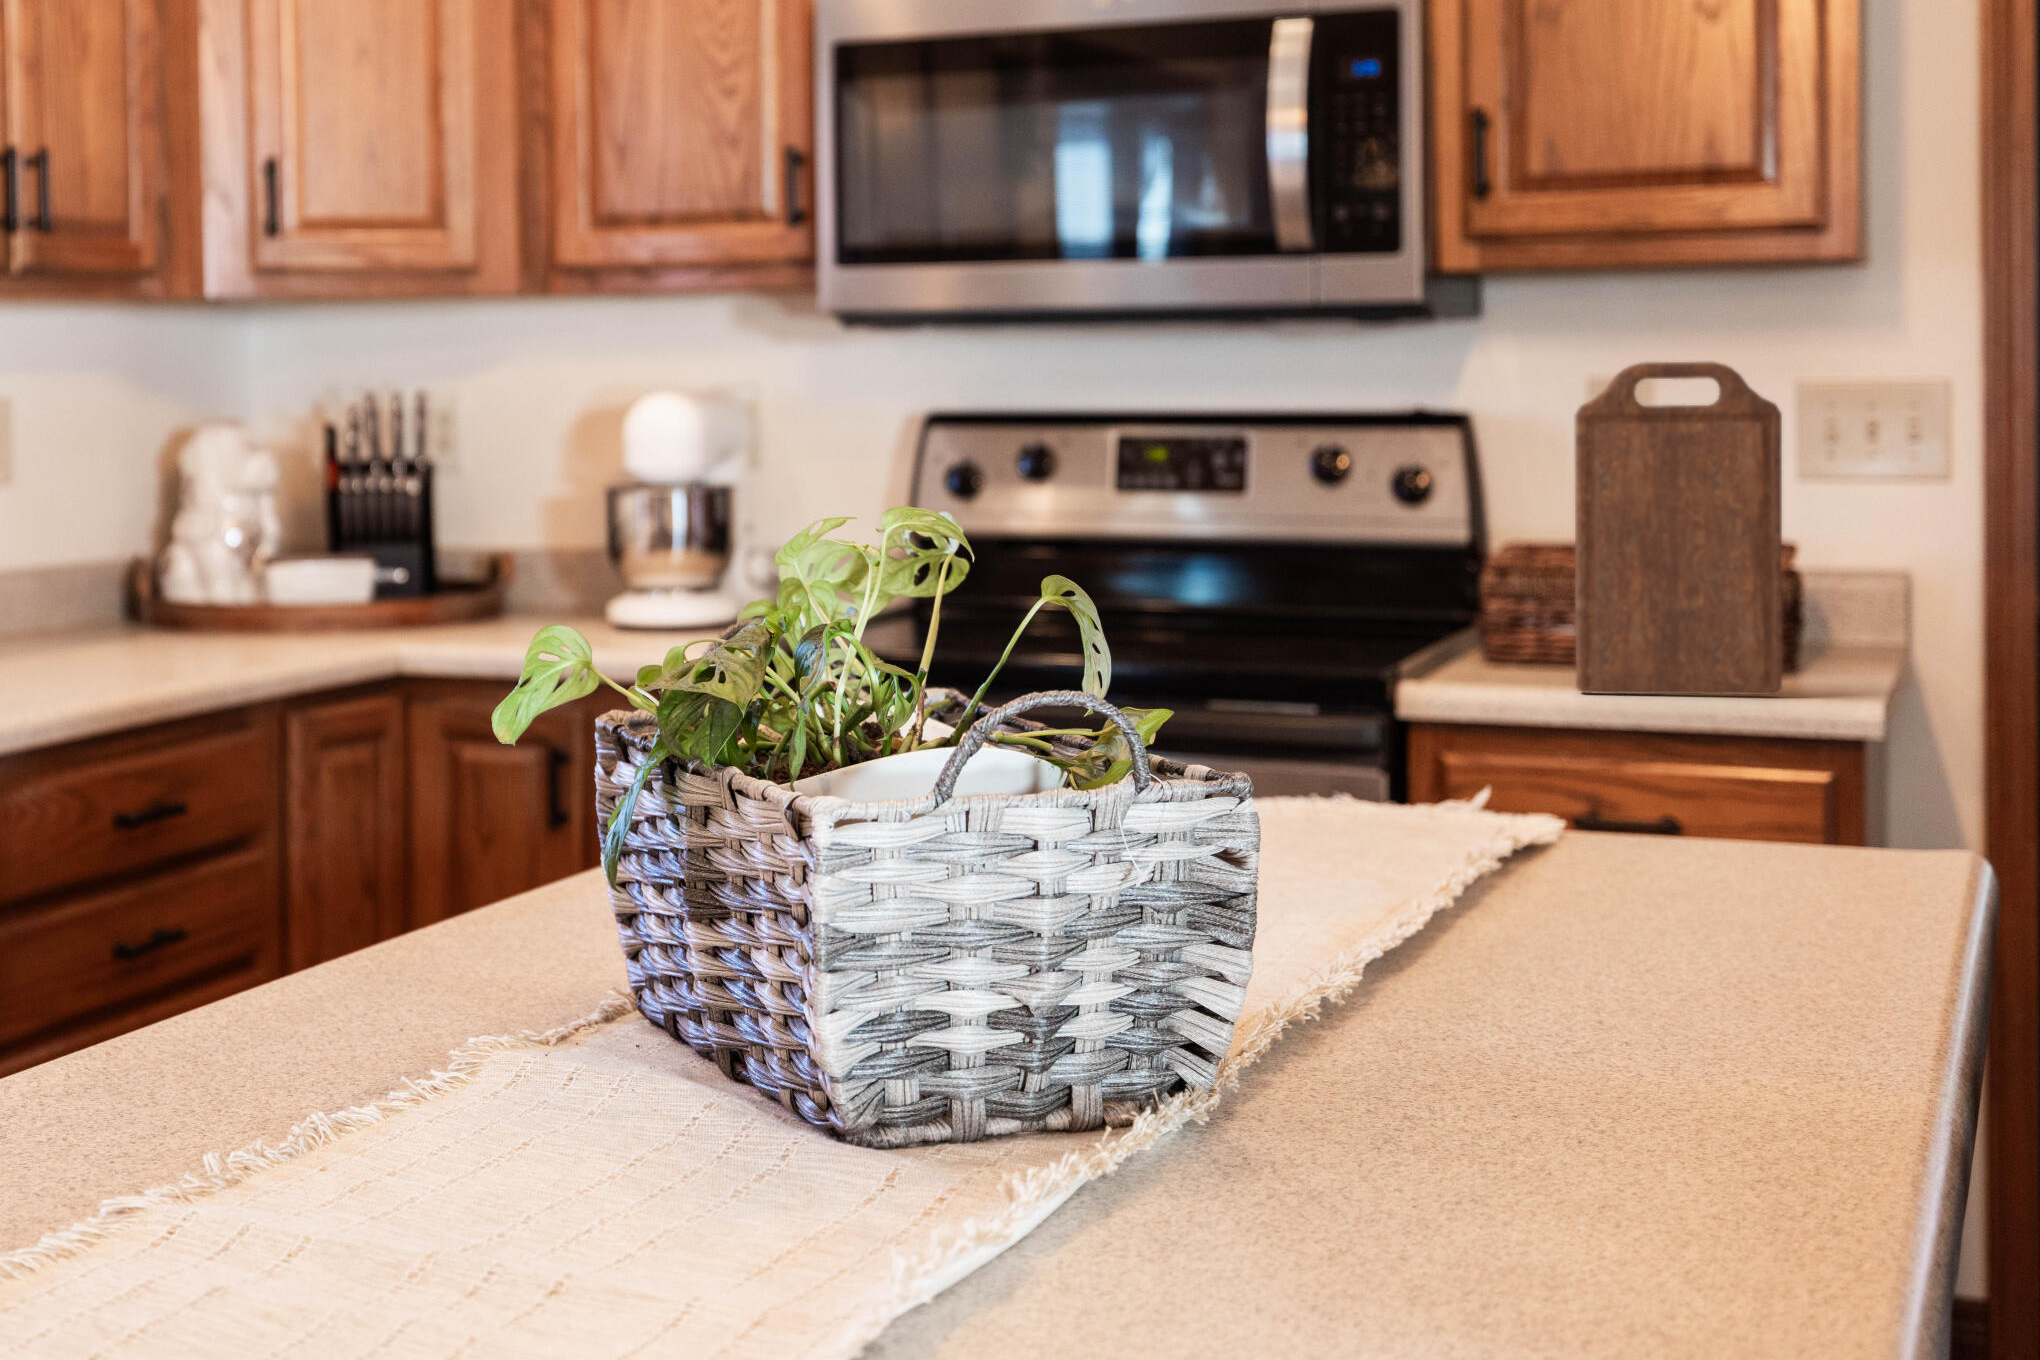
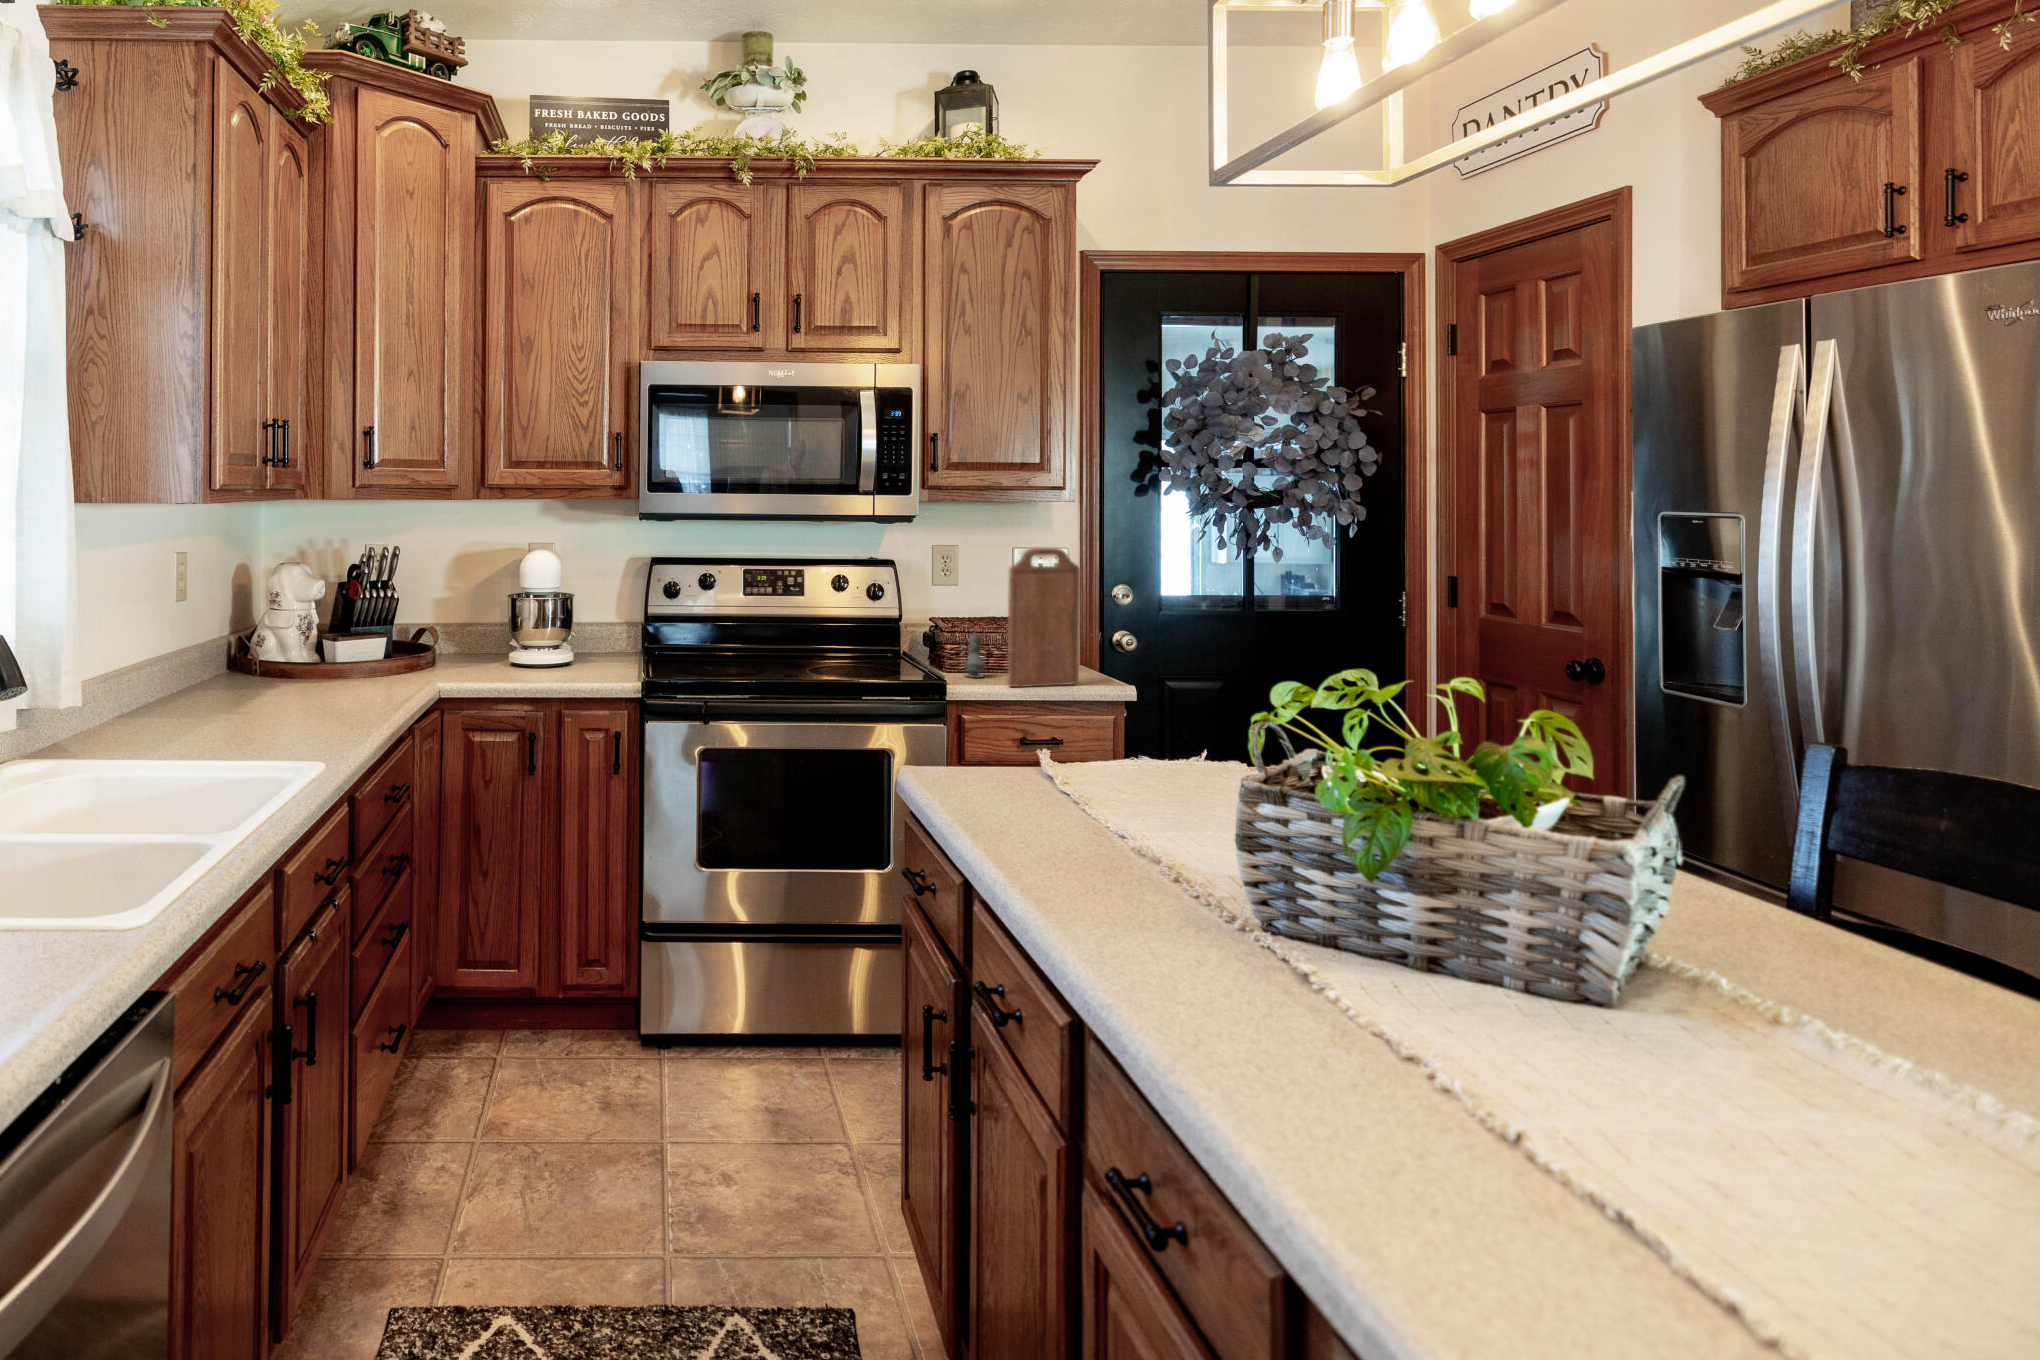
salt shaker: none [1518,564,1574,674] -> present [964,633,985,678]

